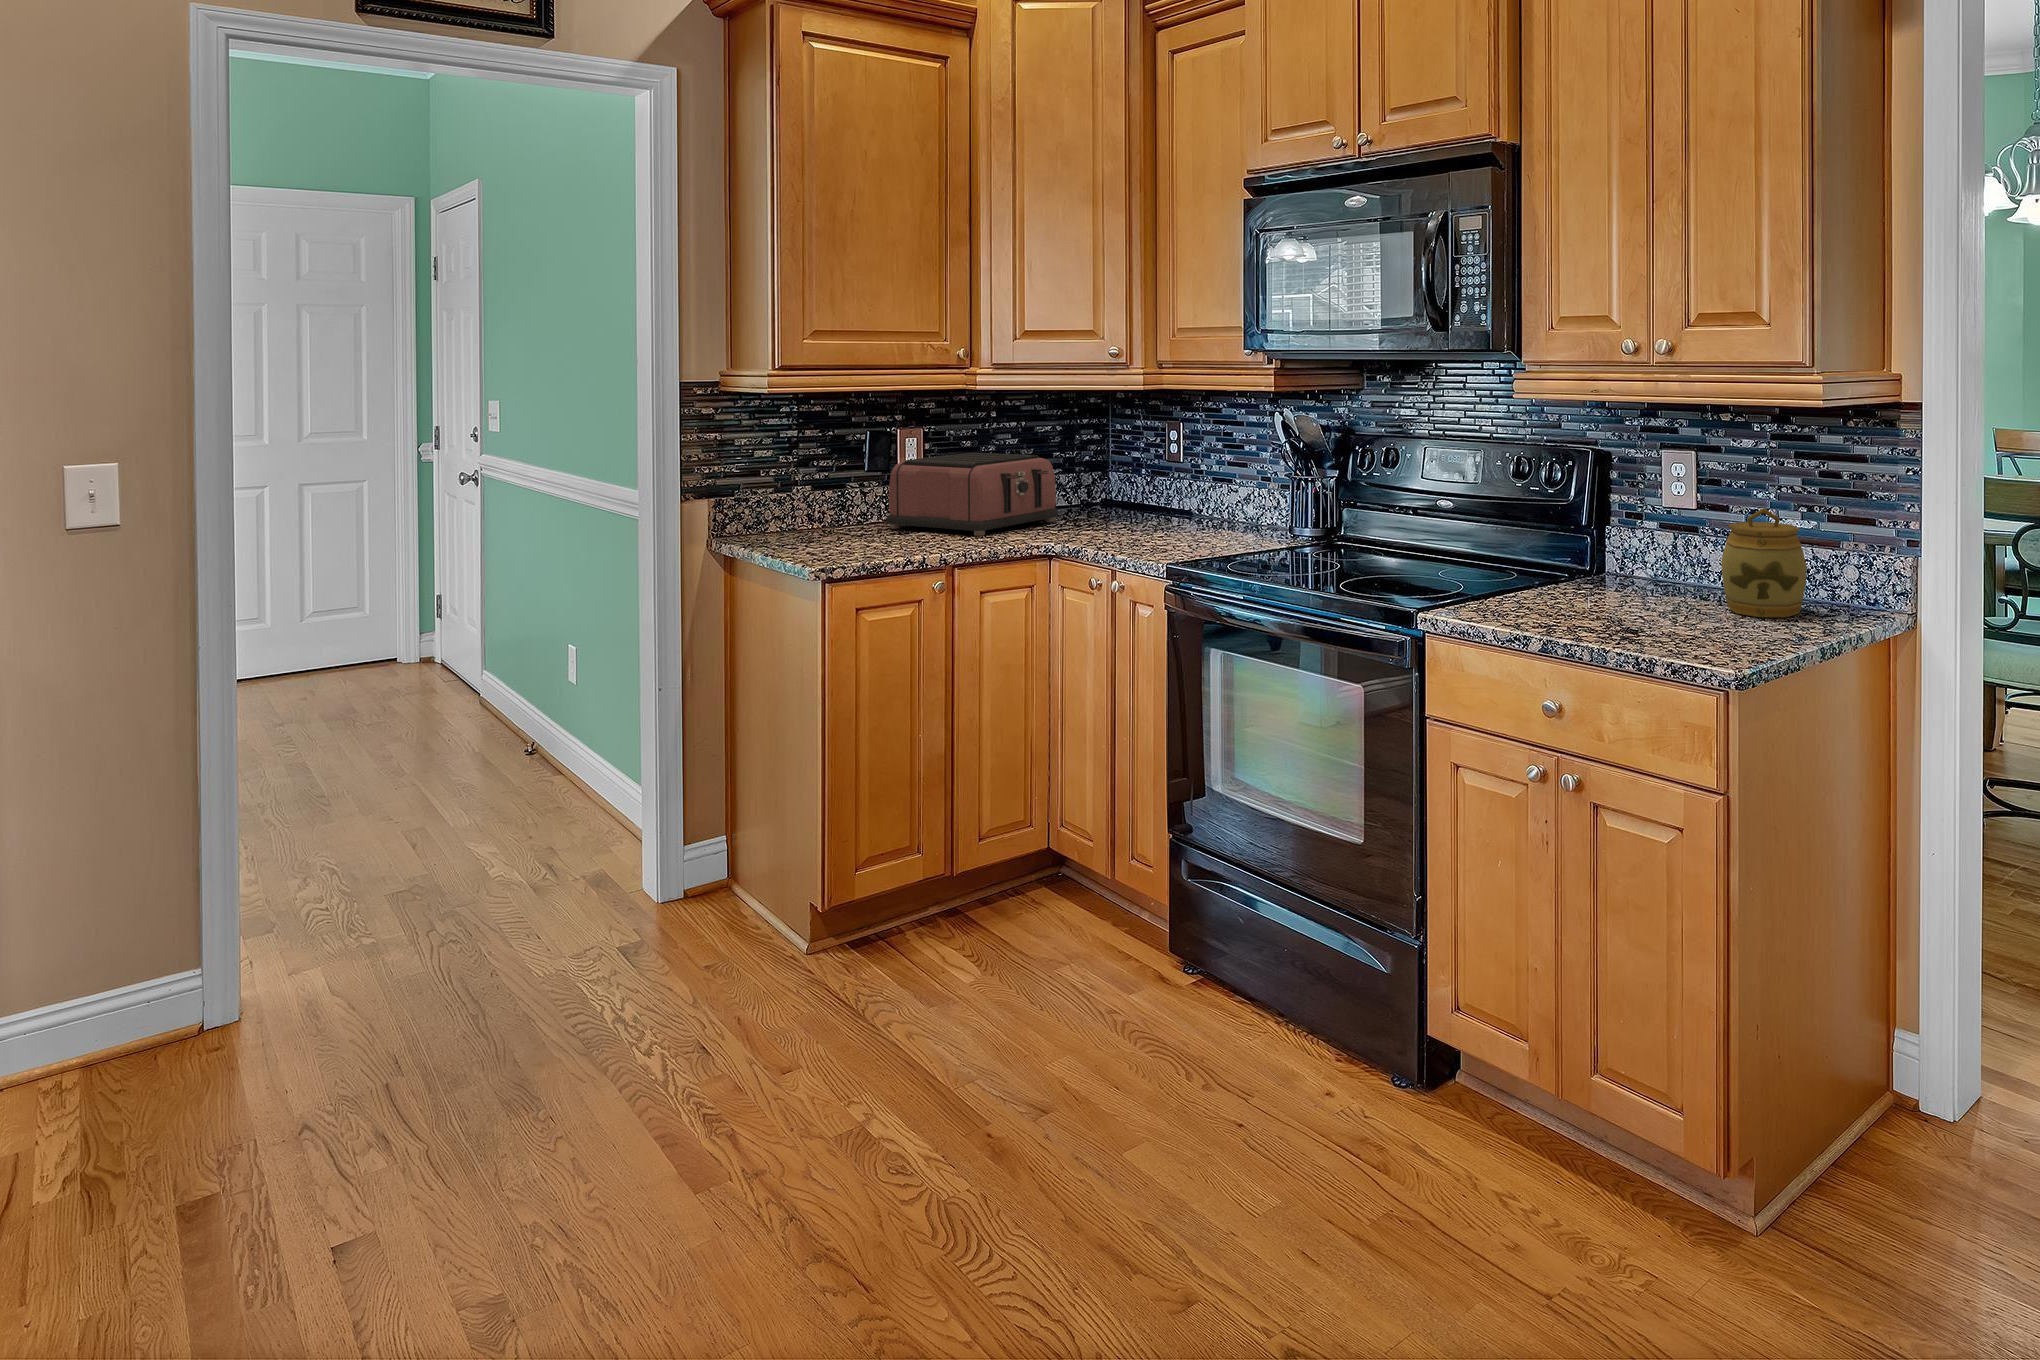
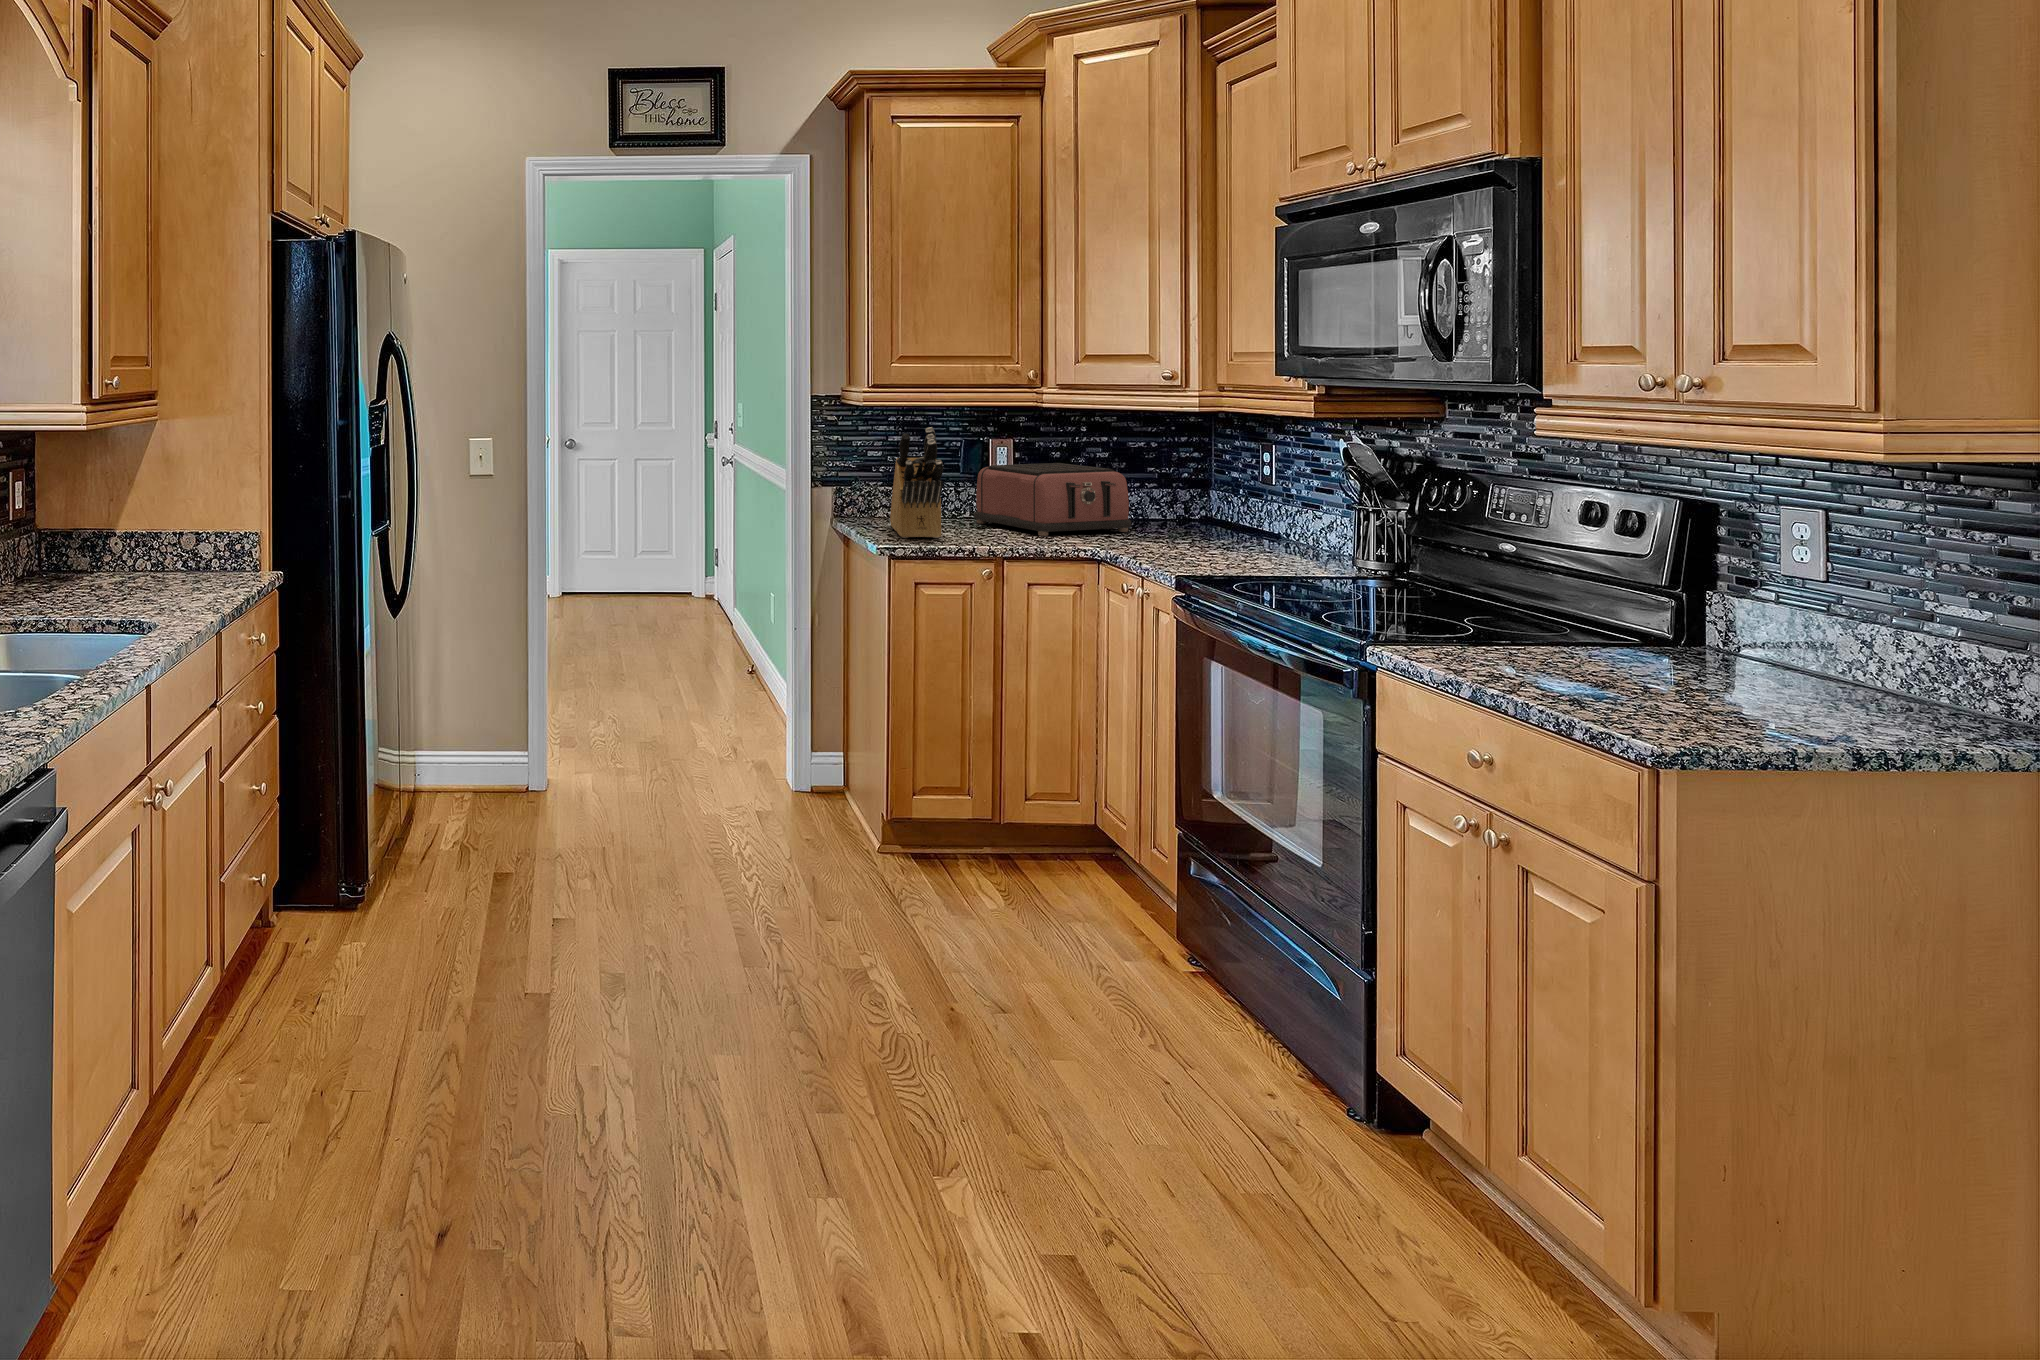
knife block: none [797,418,886,557] -> present [890,427,943,538]
jar: present [1721,508,1807,617] -> none [1791,582,1925,721]

